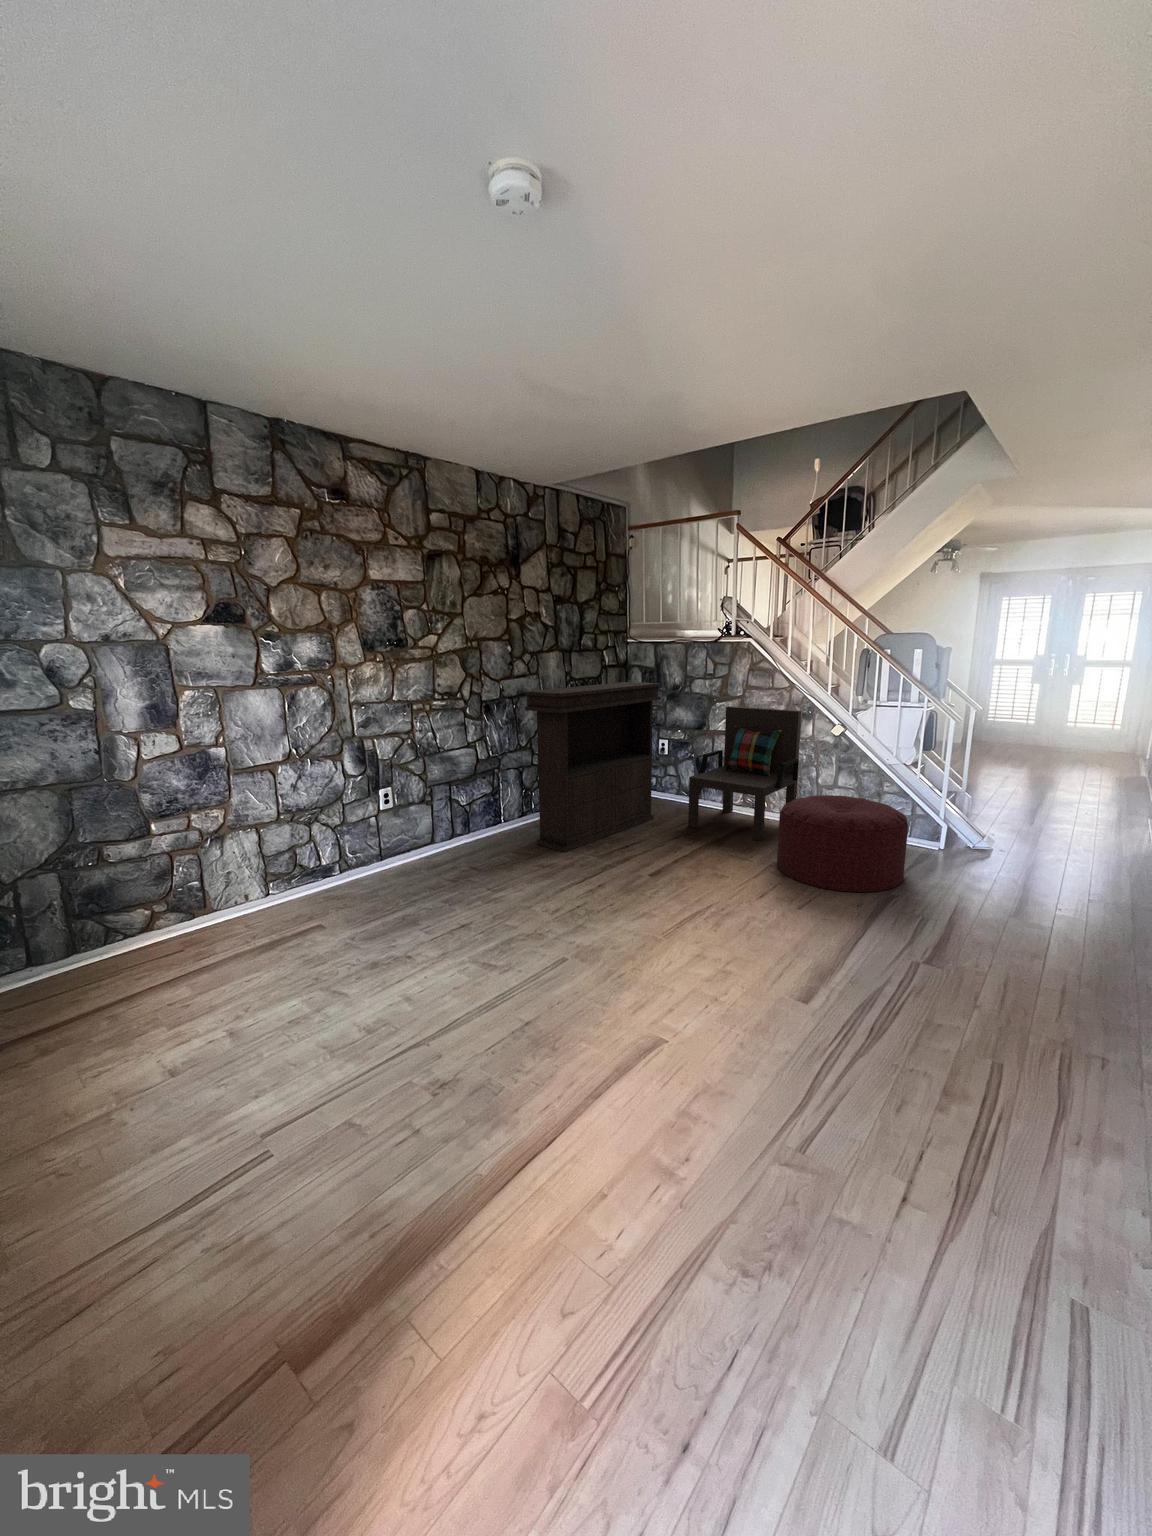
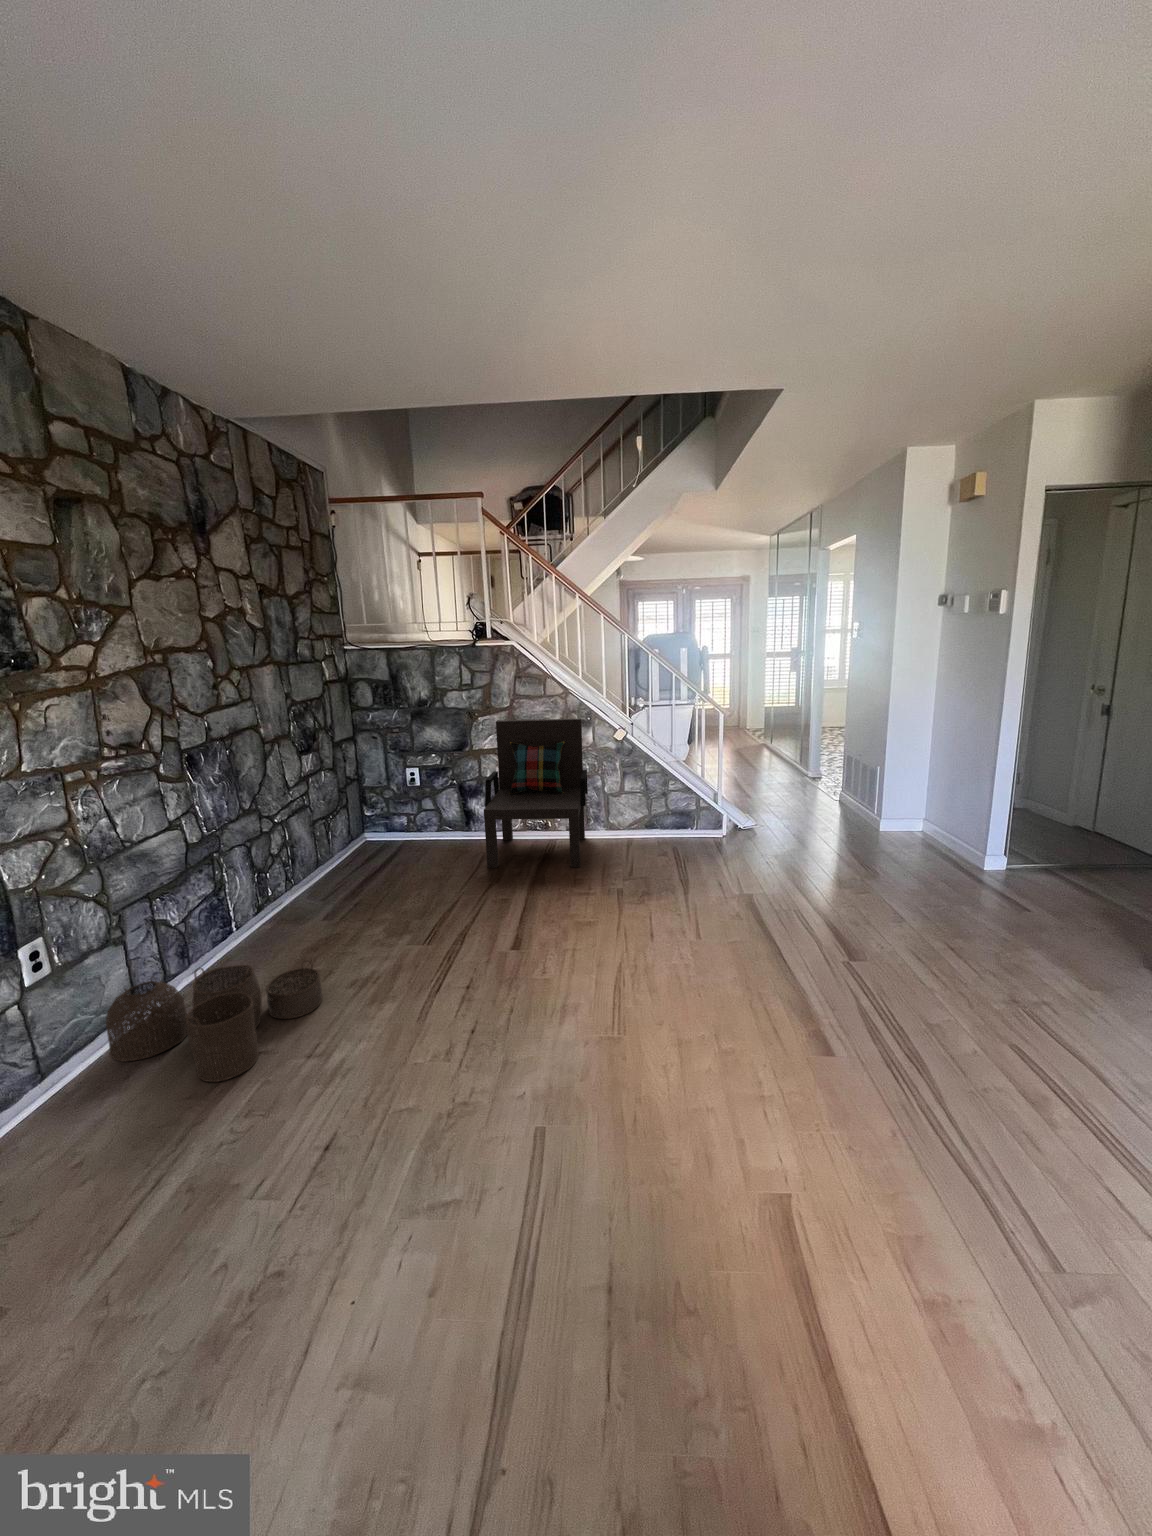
console table: present [525,682,661,852] -> none [277,700,439,951]
ottoman: present [777,795,908,892] -> none [619,803,744,906]
woven basket: none [411,824,517,884] -> present [106,960,323,1082]

